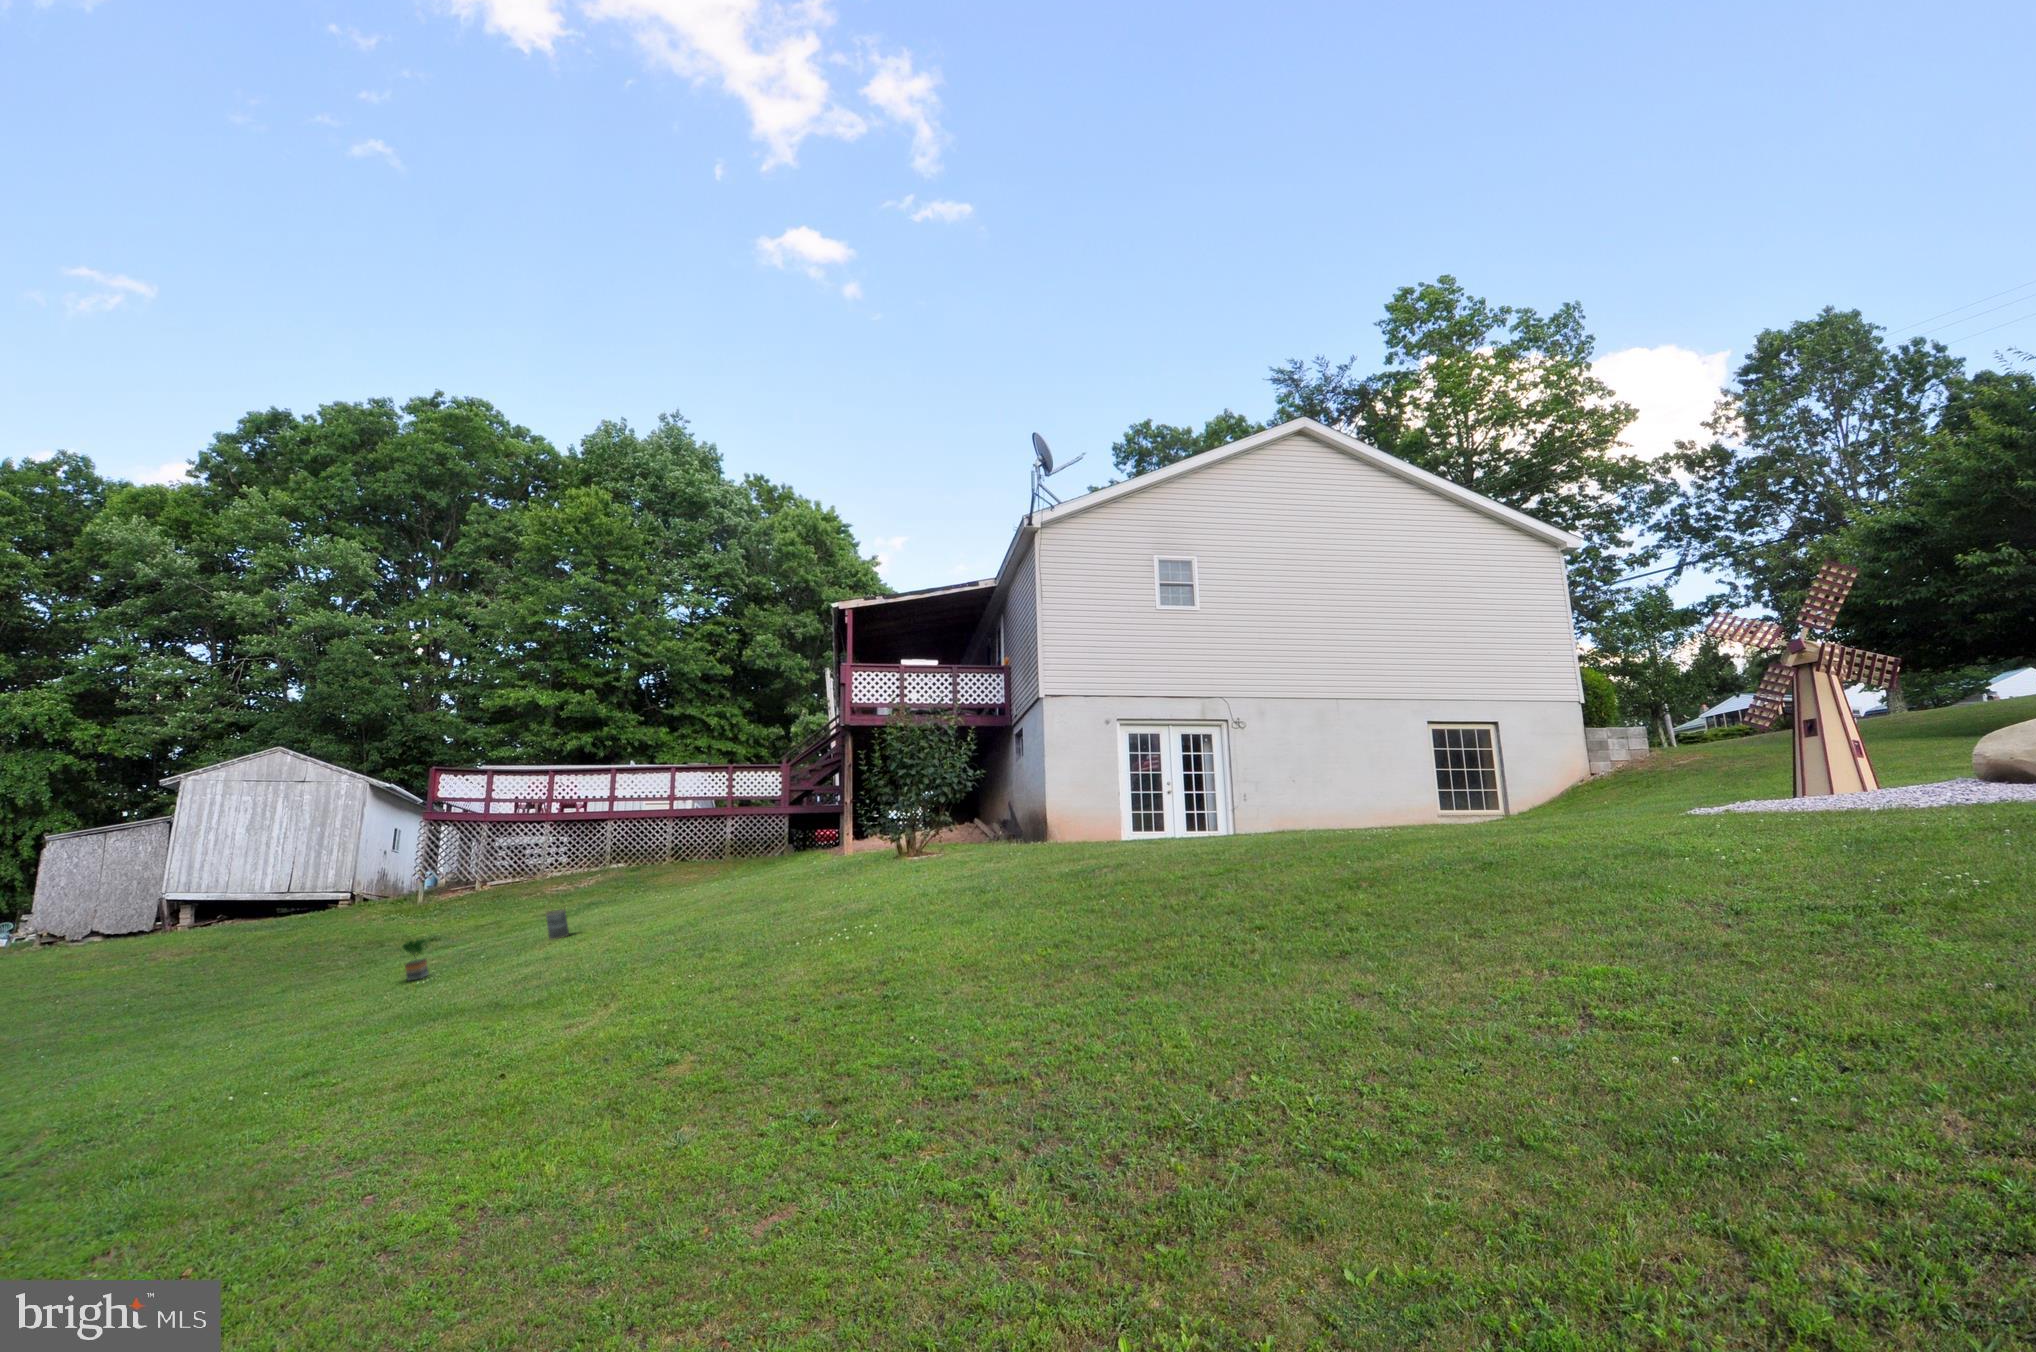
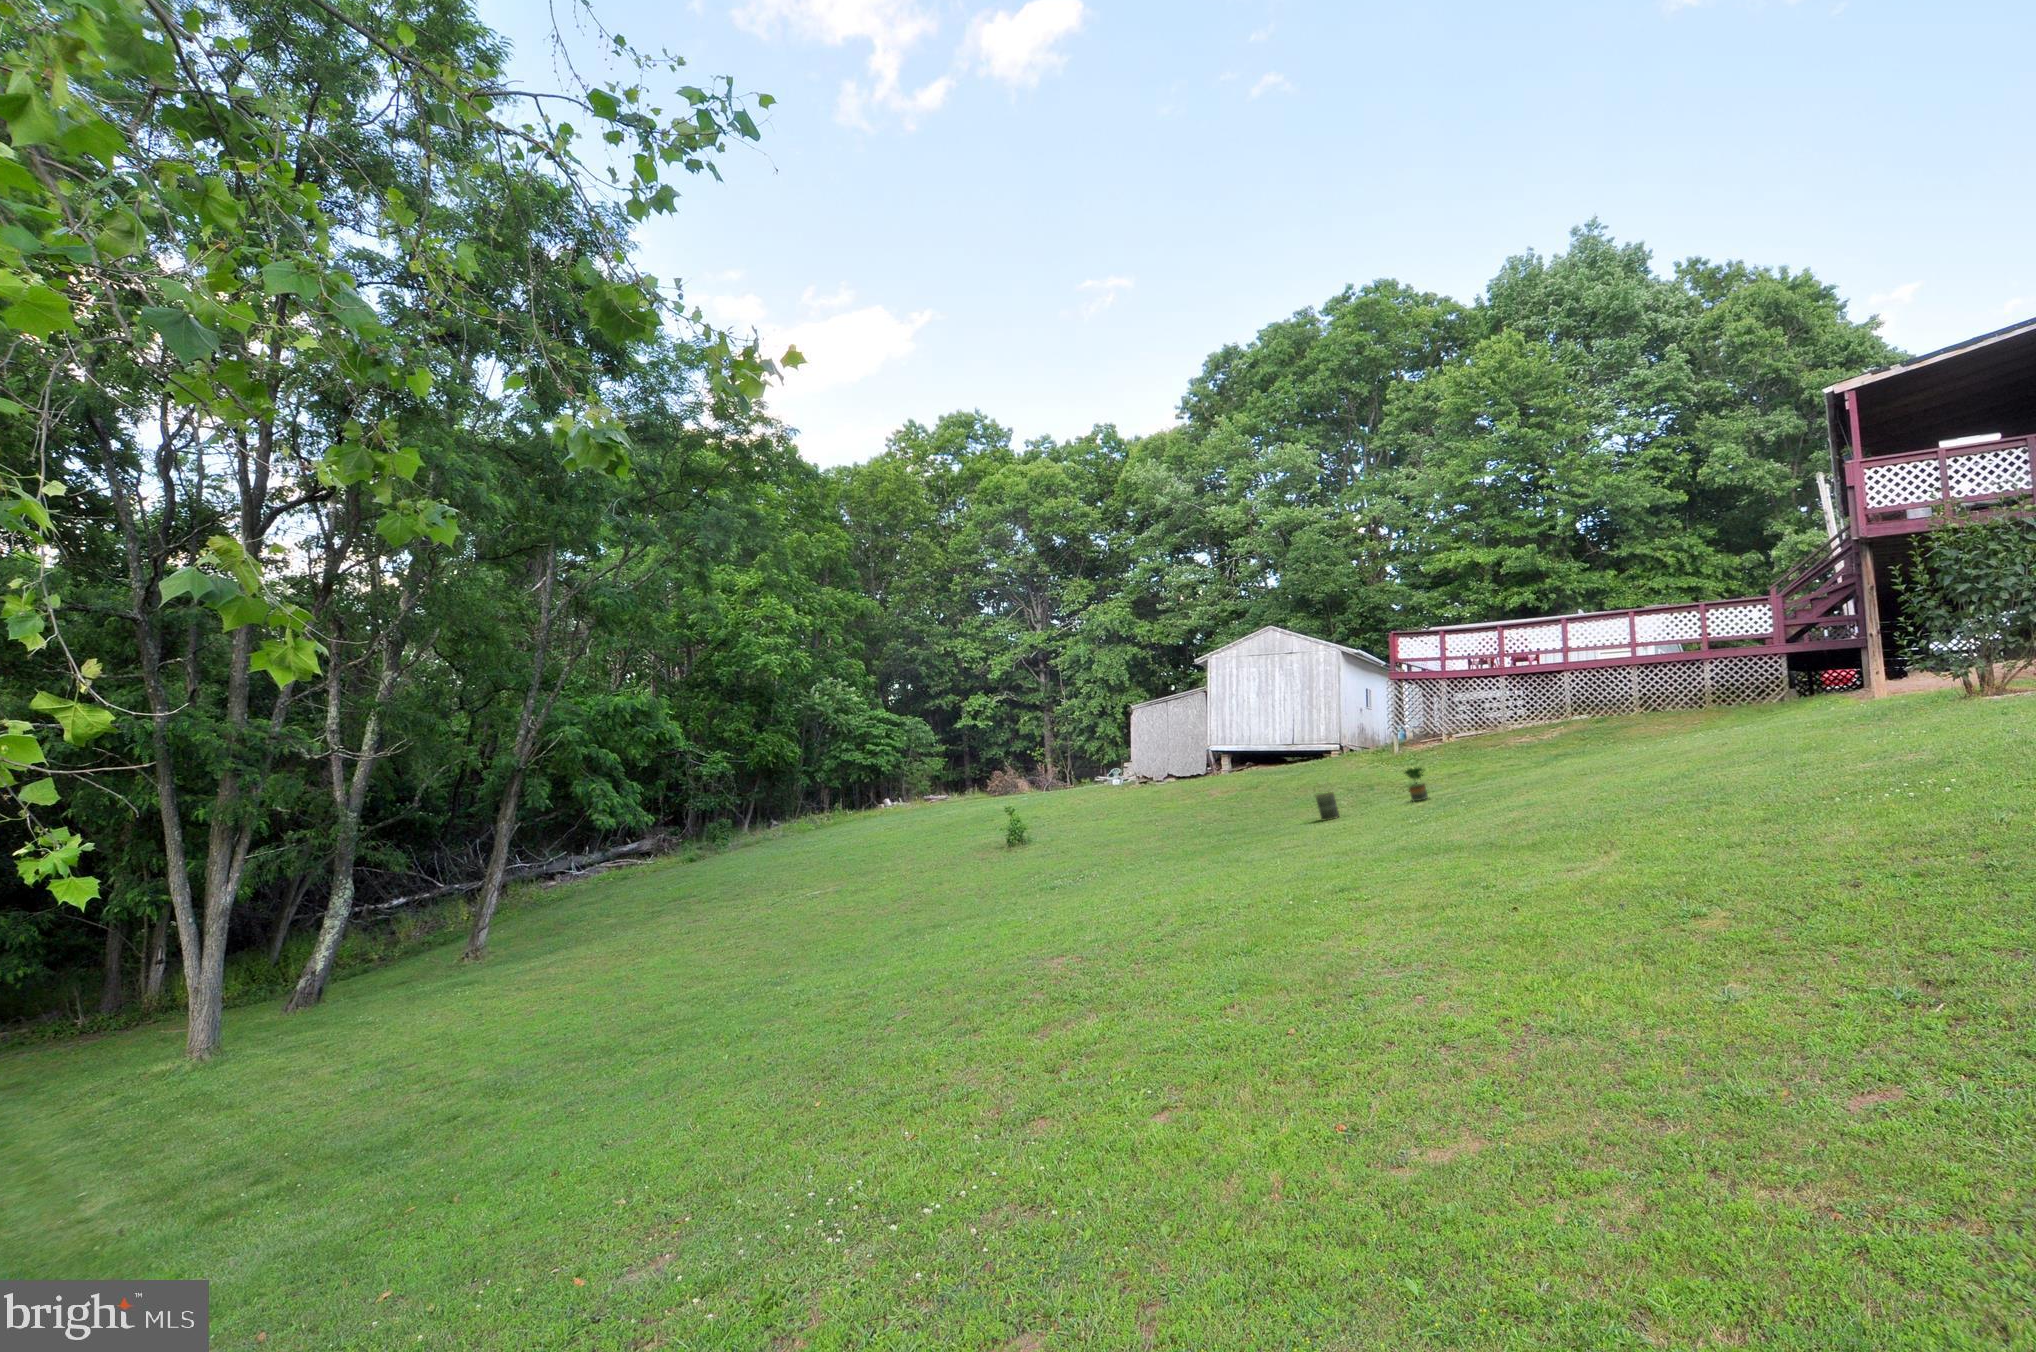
basket: present [546,909,569,940] -> present [1316,792,1339,820]

